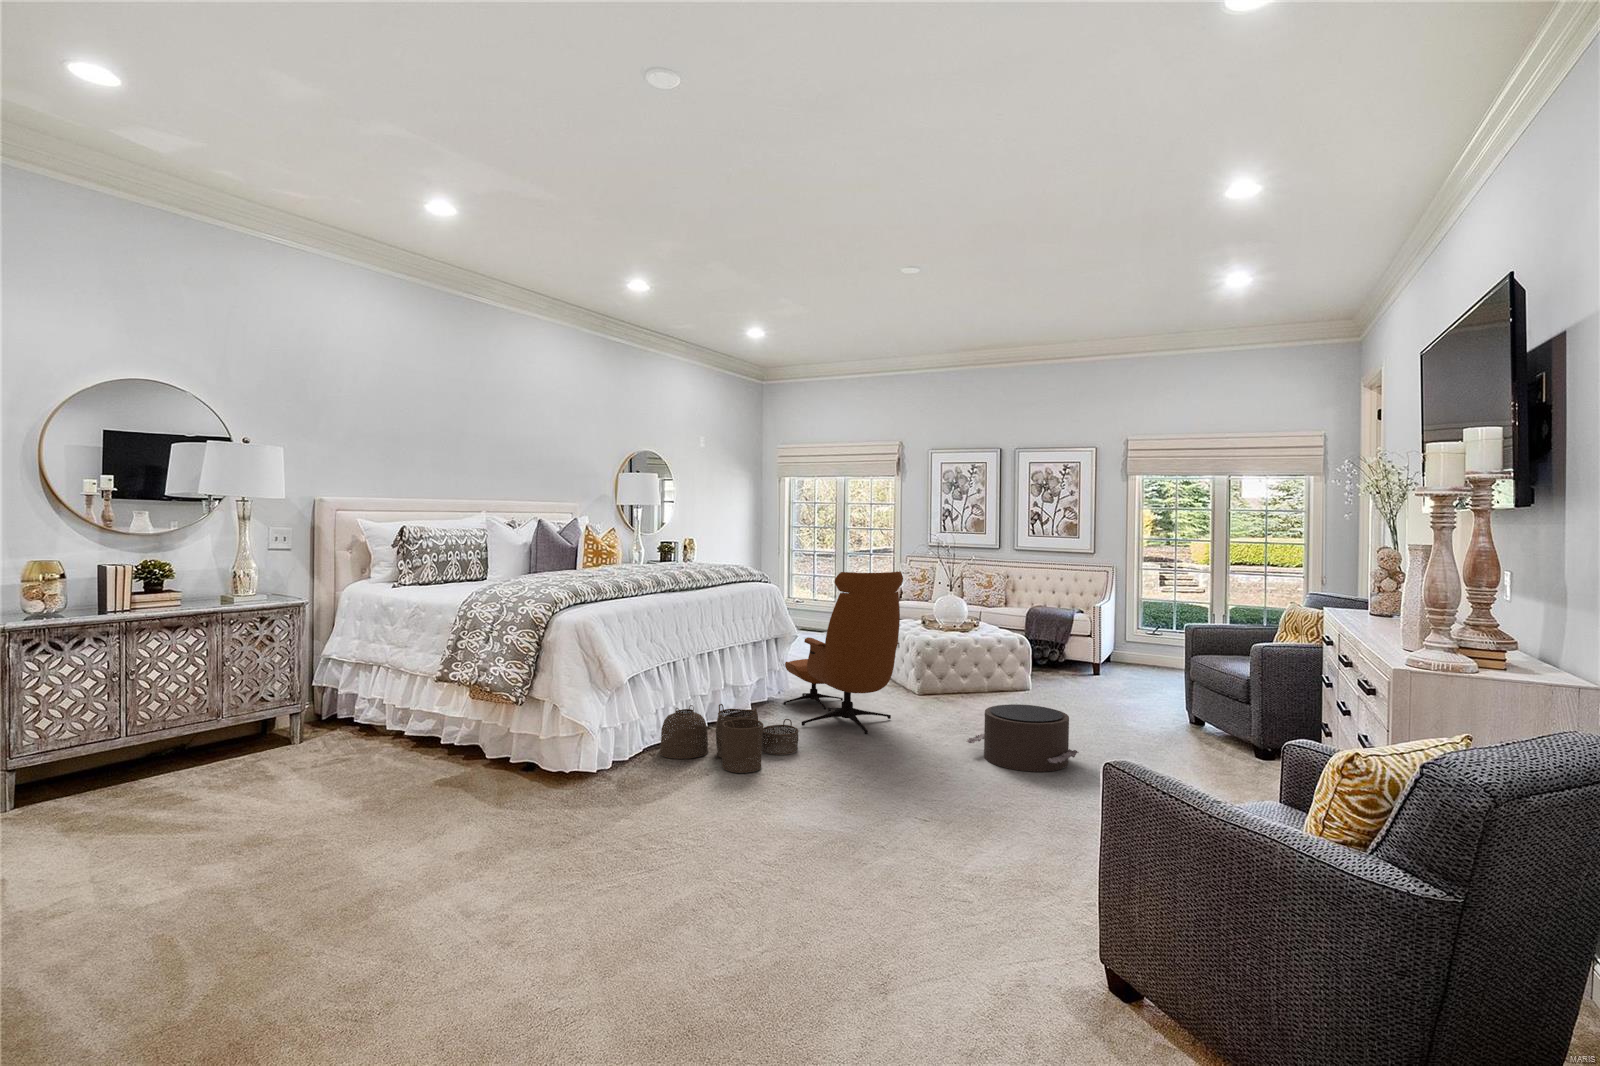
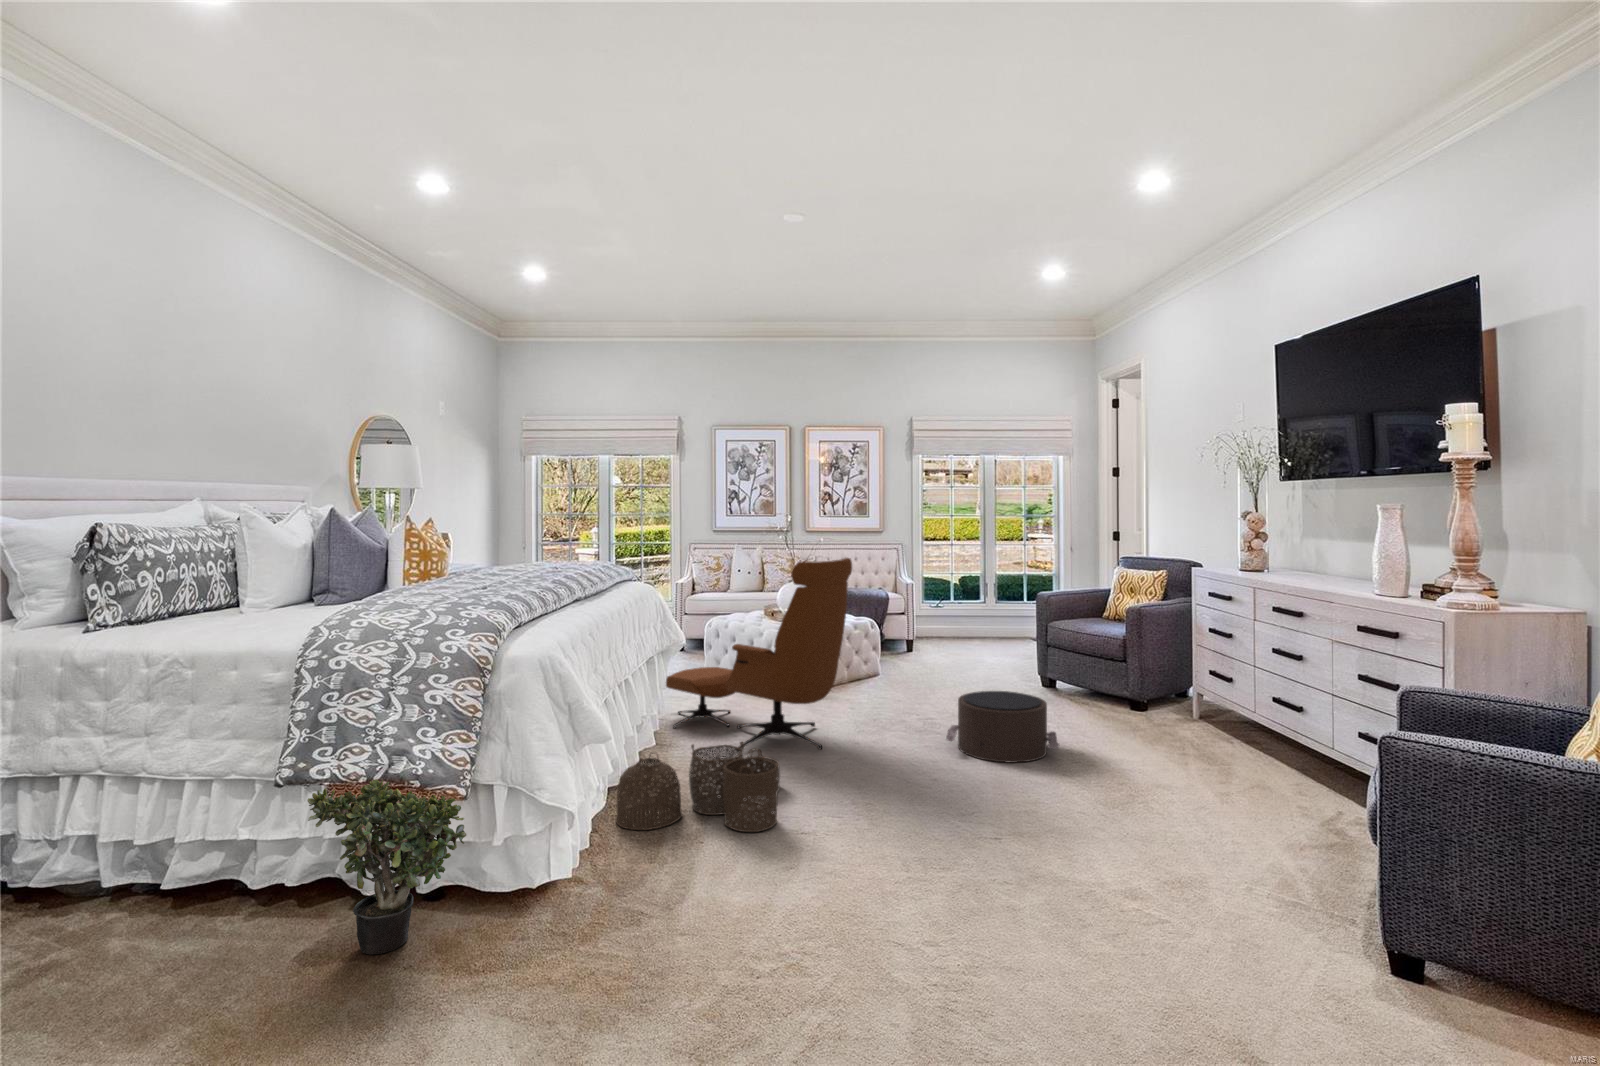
potted plant: none [434,681,520,784] -> present [307,779,466,954]

